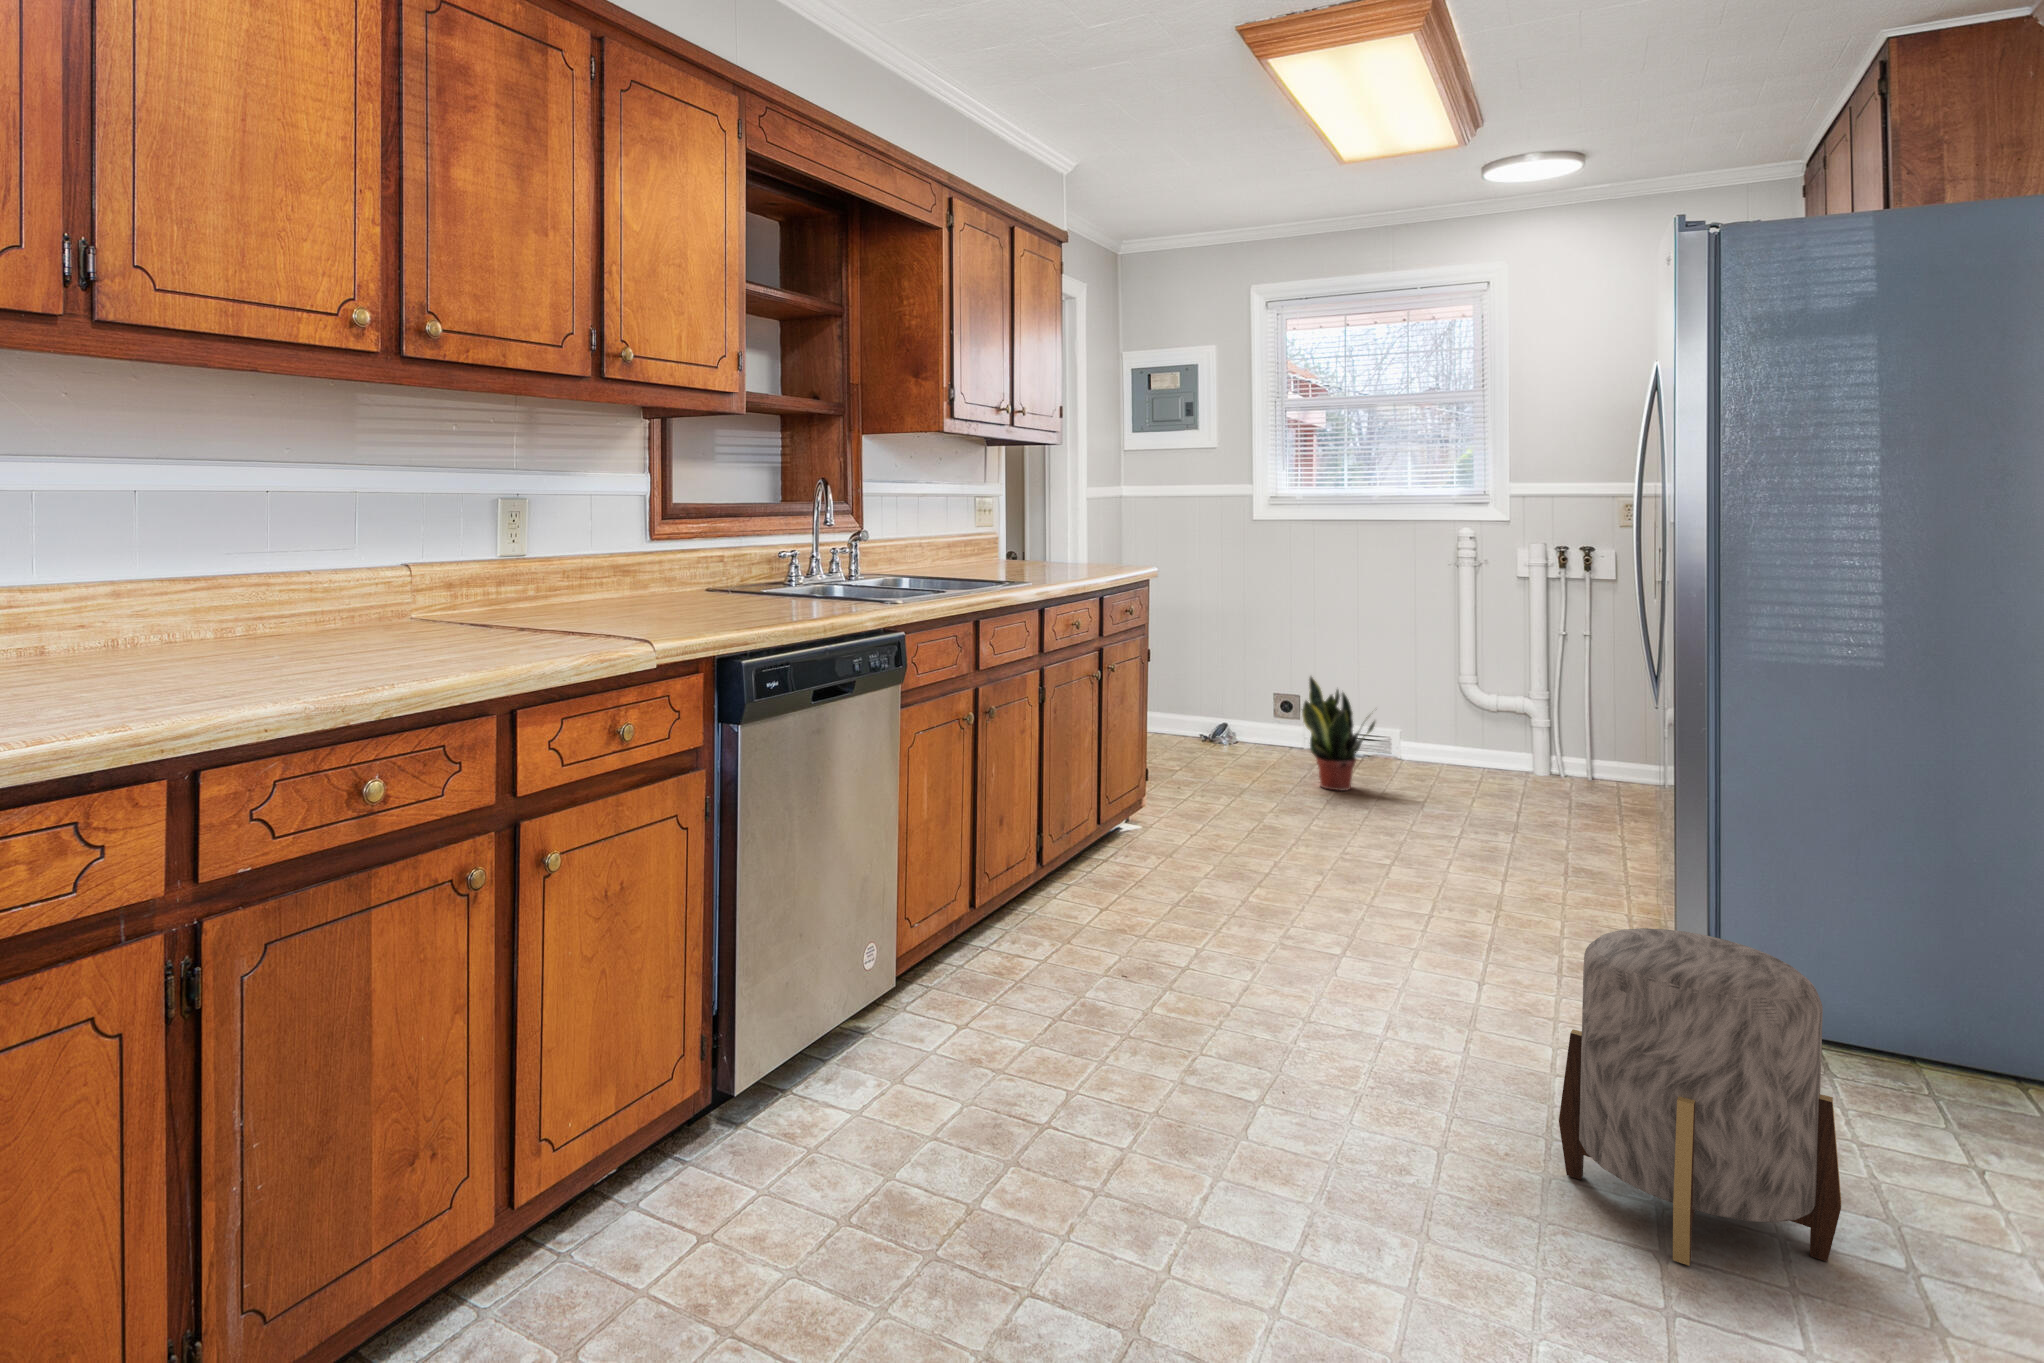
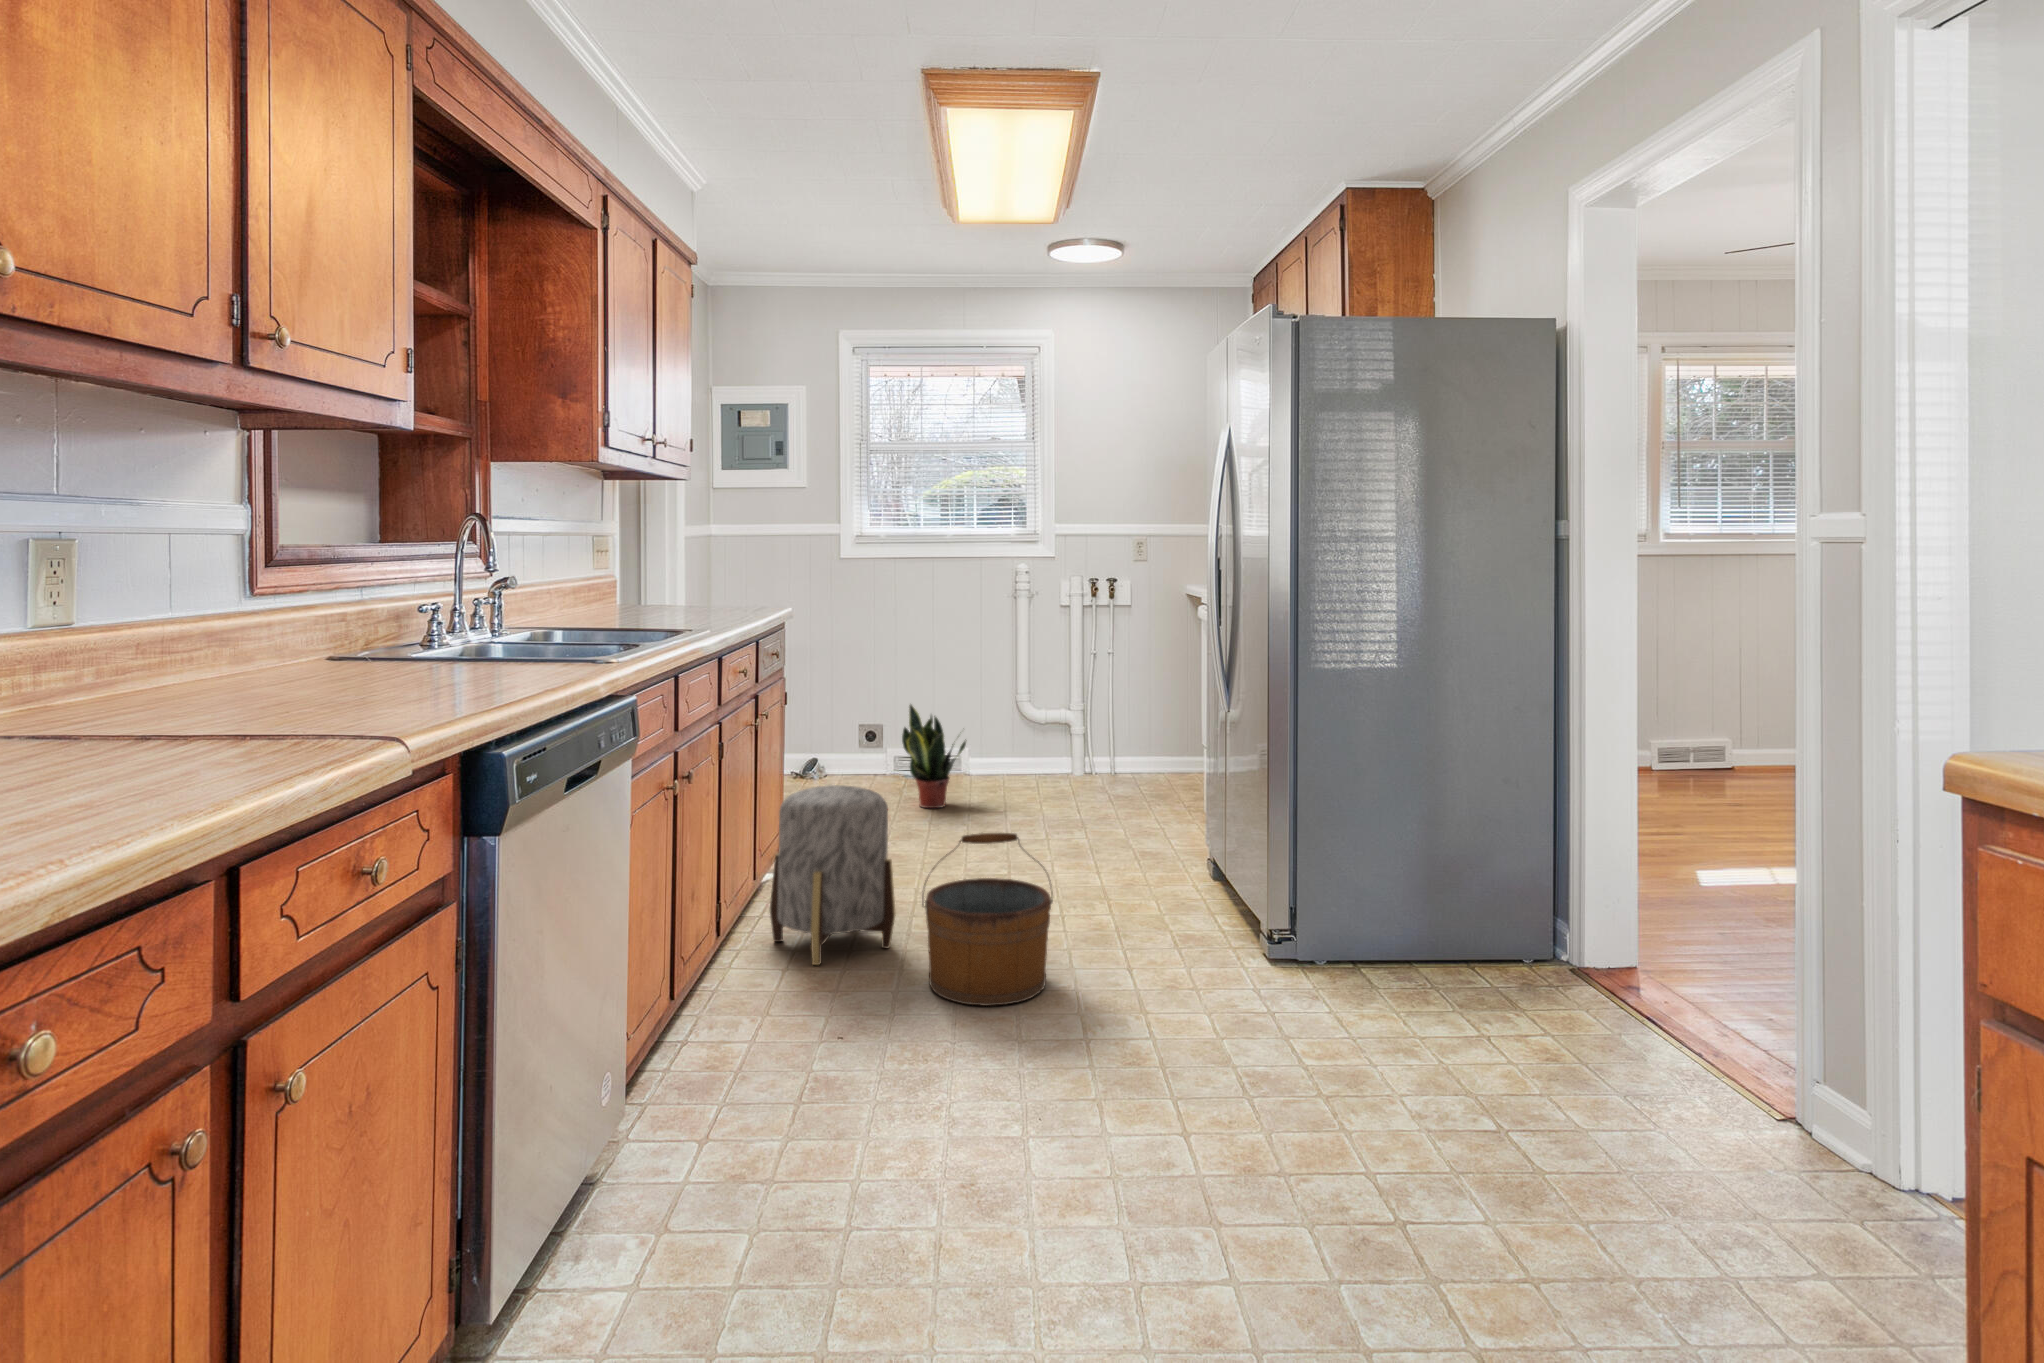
bucket: none [1224,806,1374,987] -> present [922,833,1053,1006]
stool: present [1559,928,1841,1266] -> present [770,785,896,965]

